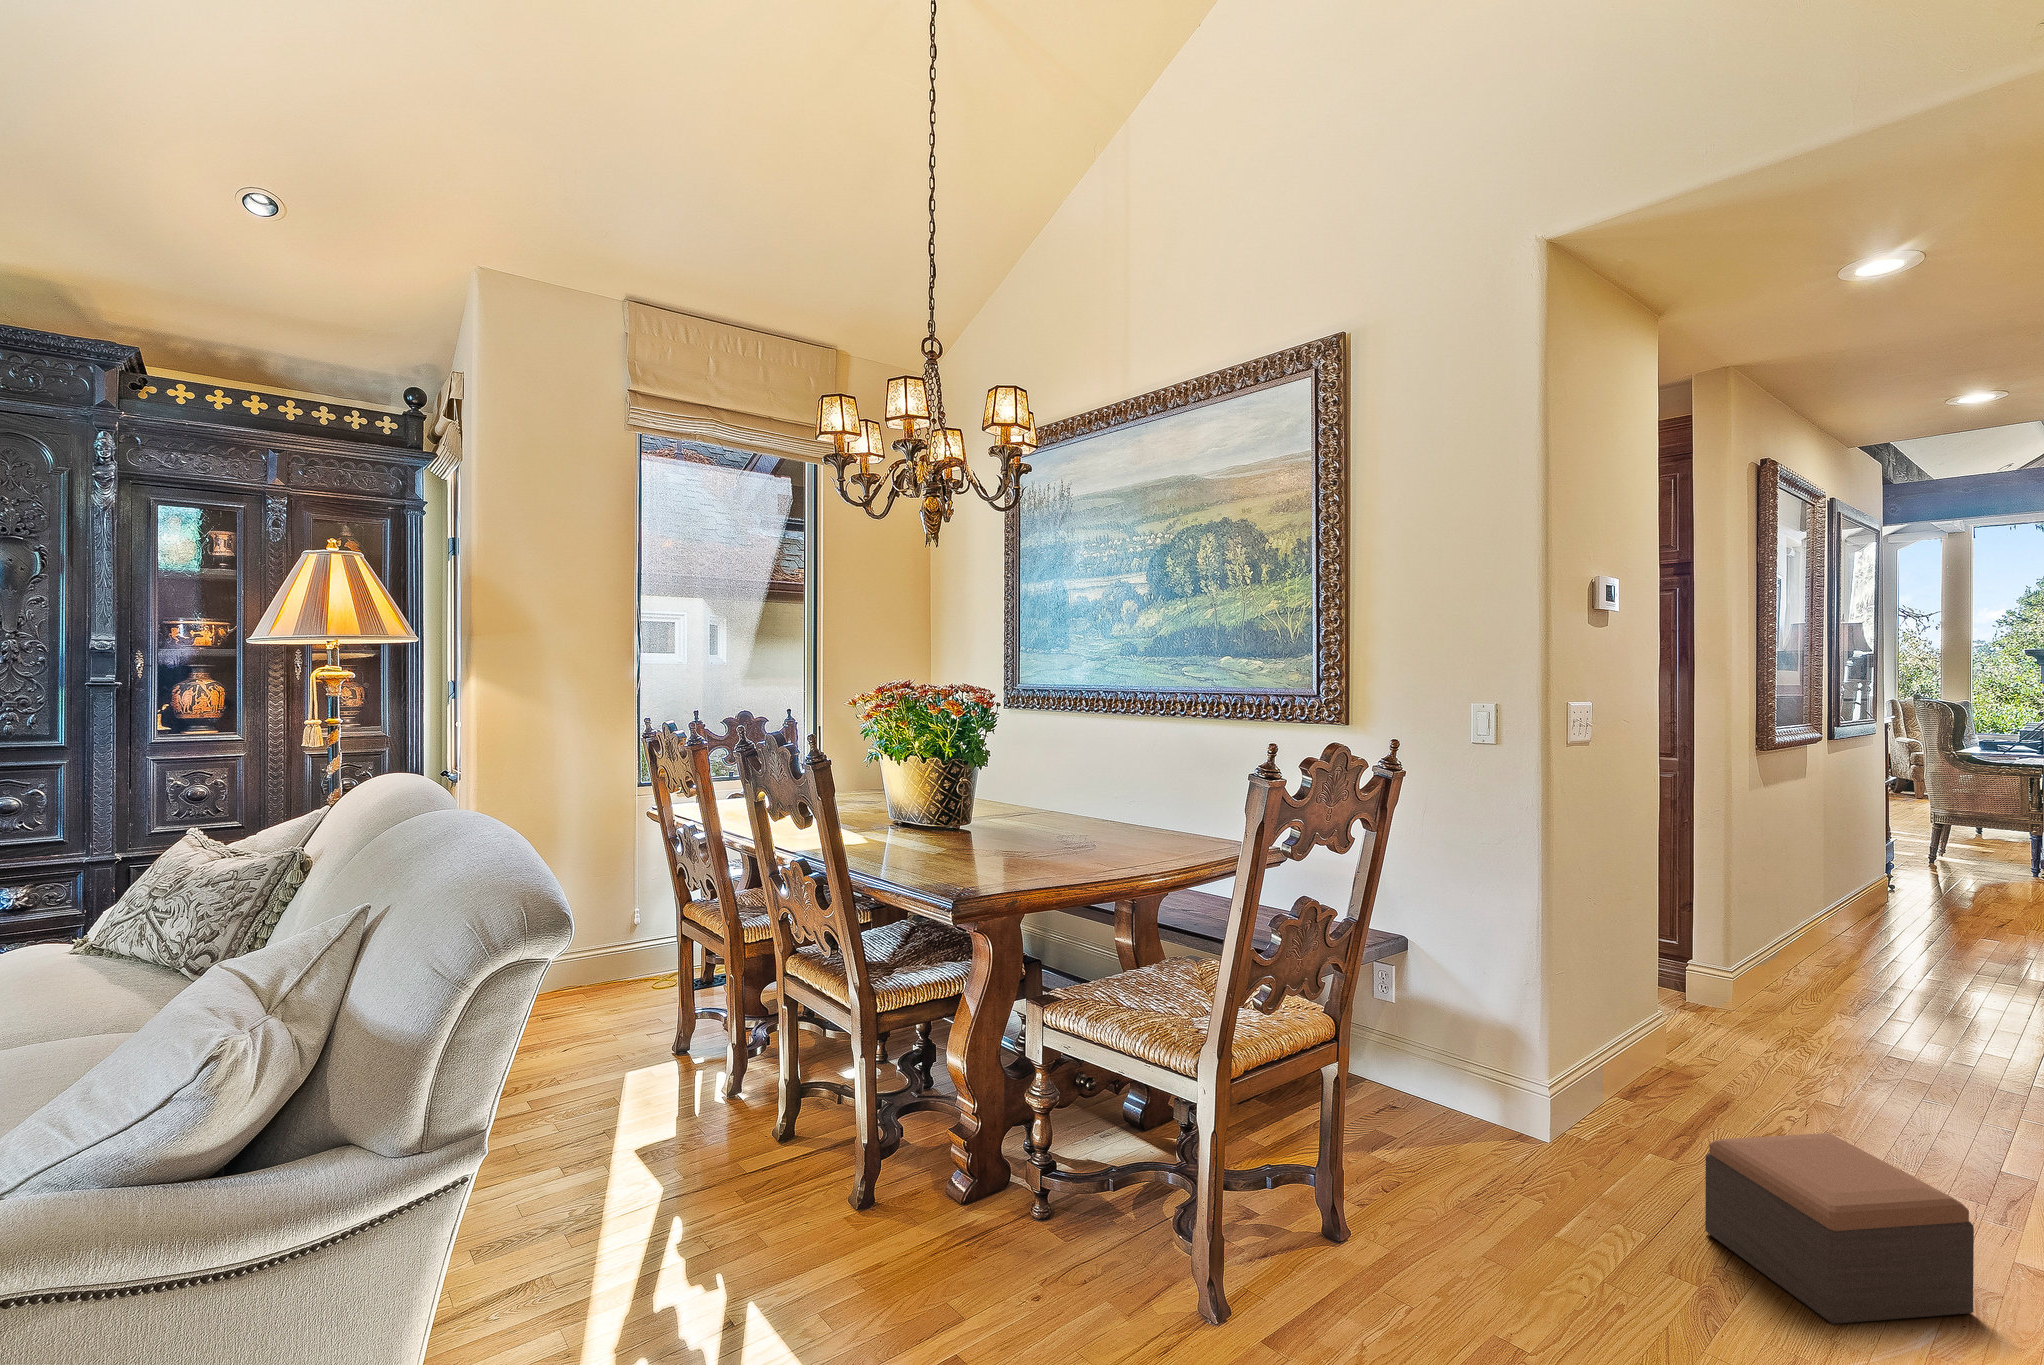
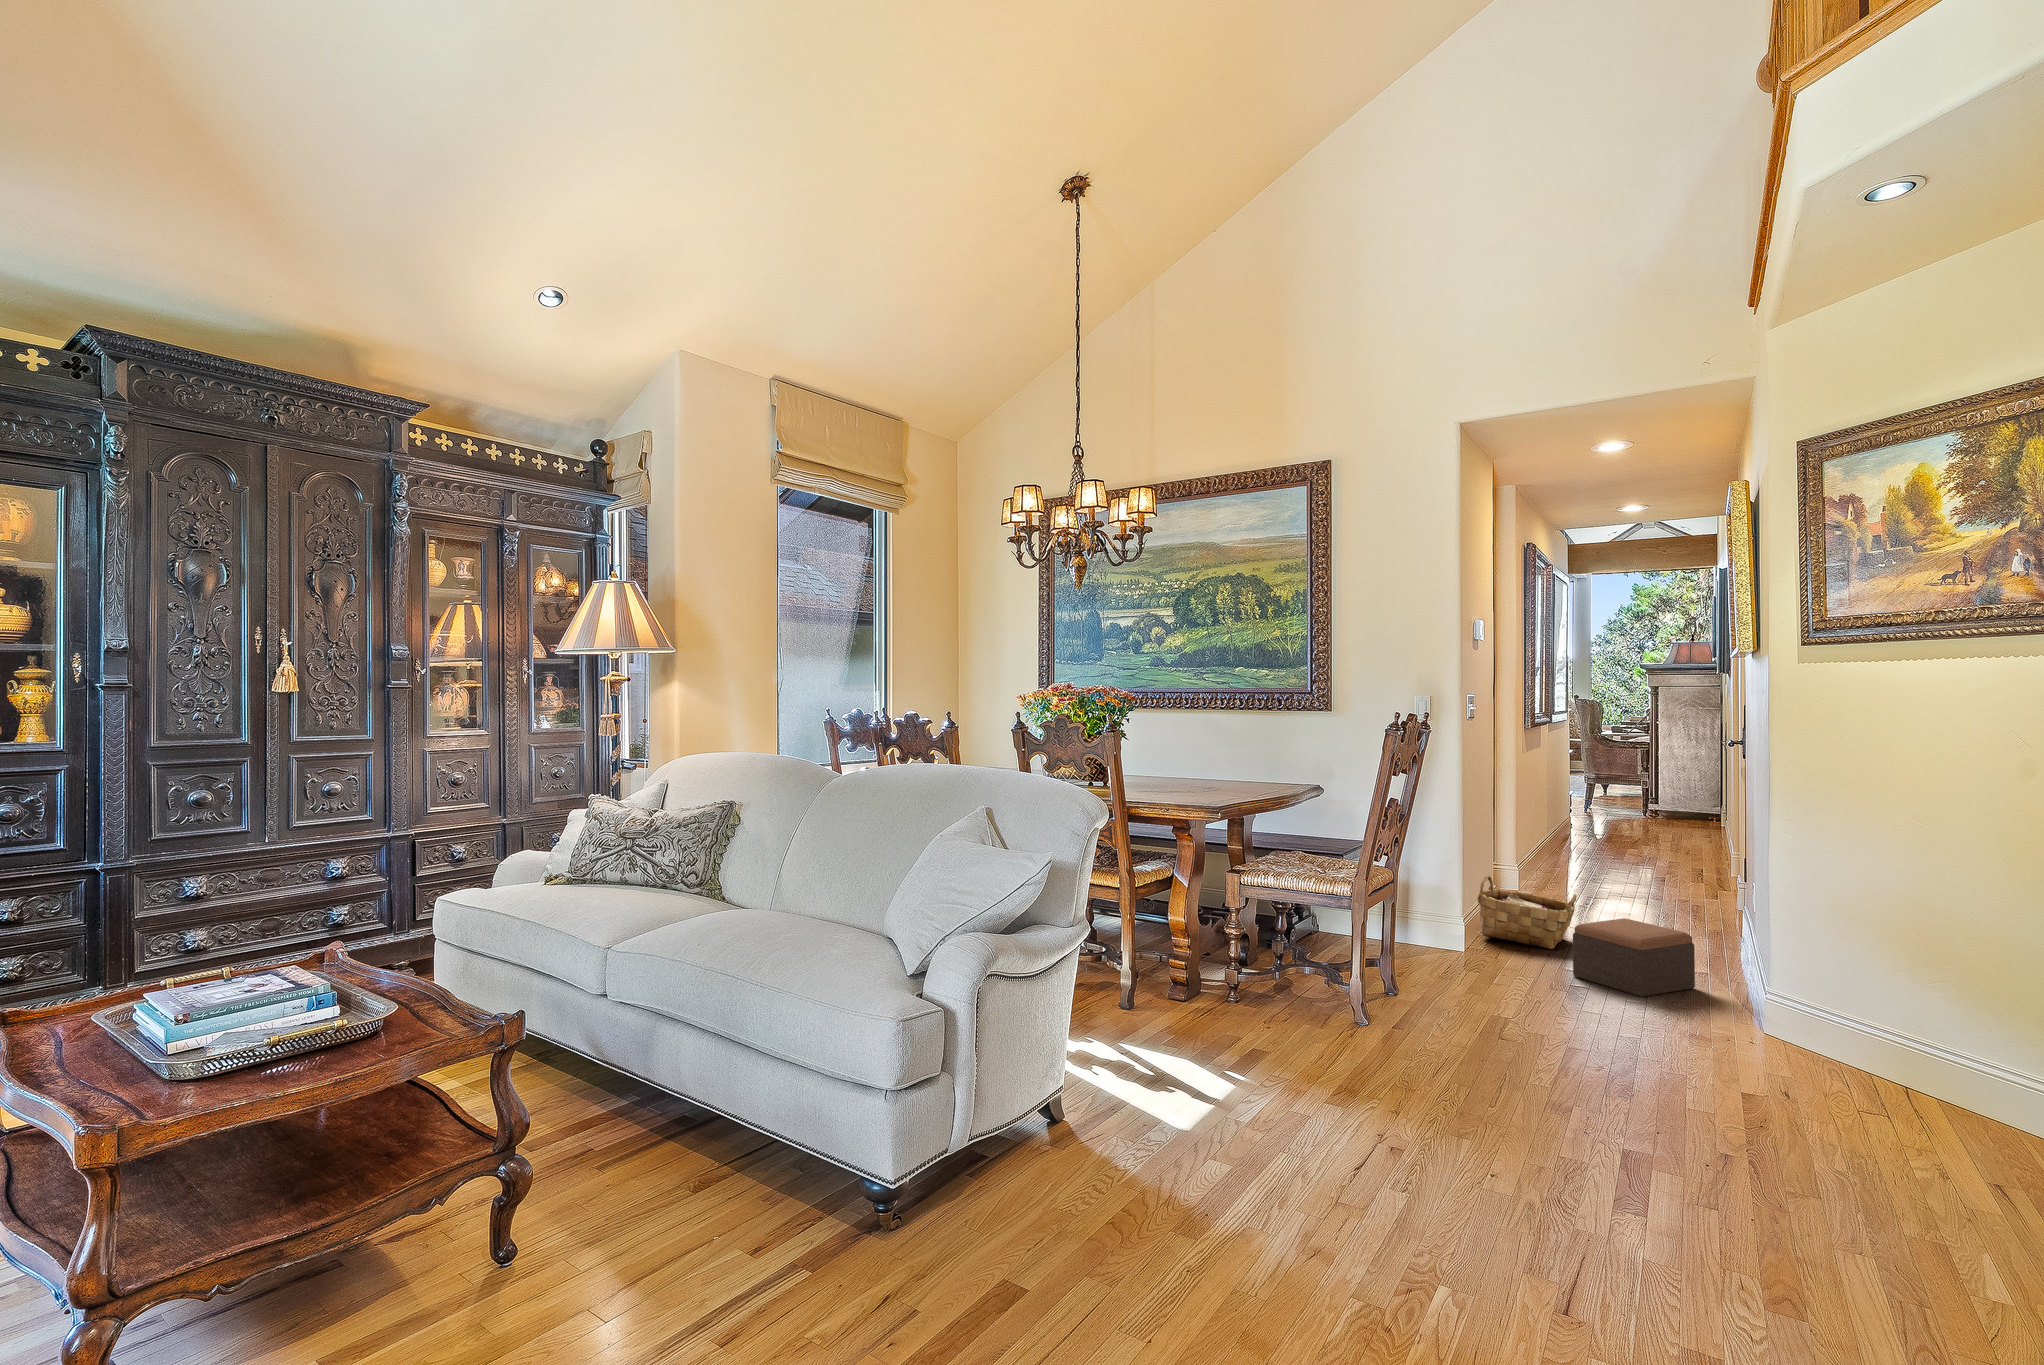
woven basket: none [1575,998,1760,1149] -> present [1477,875,1577,949]

